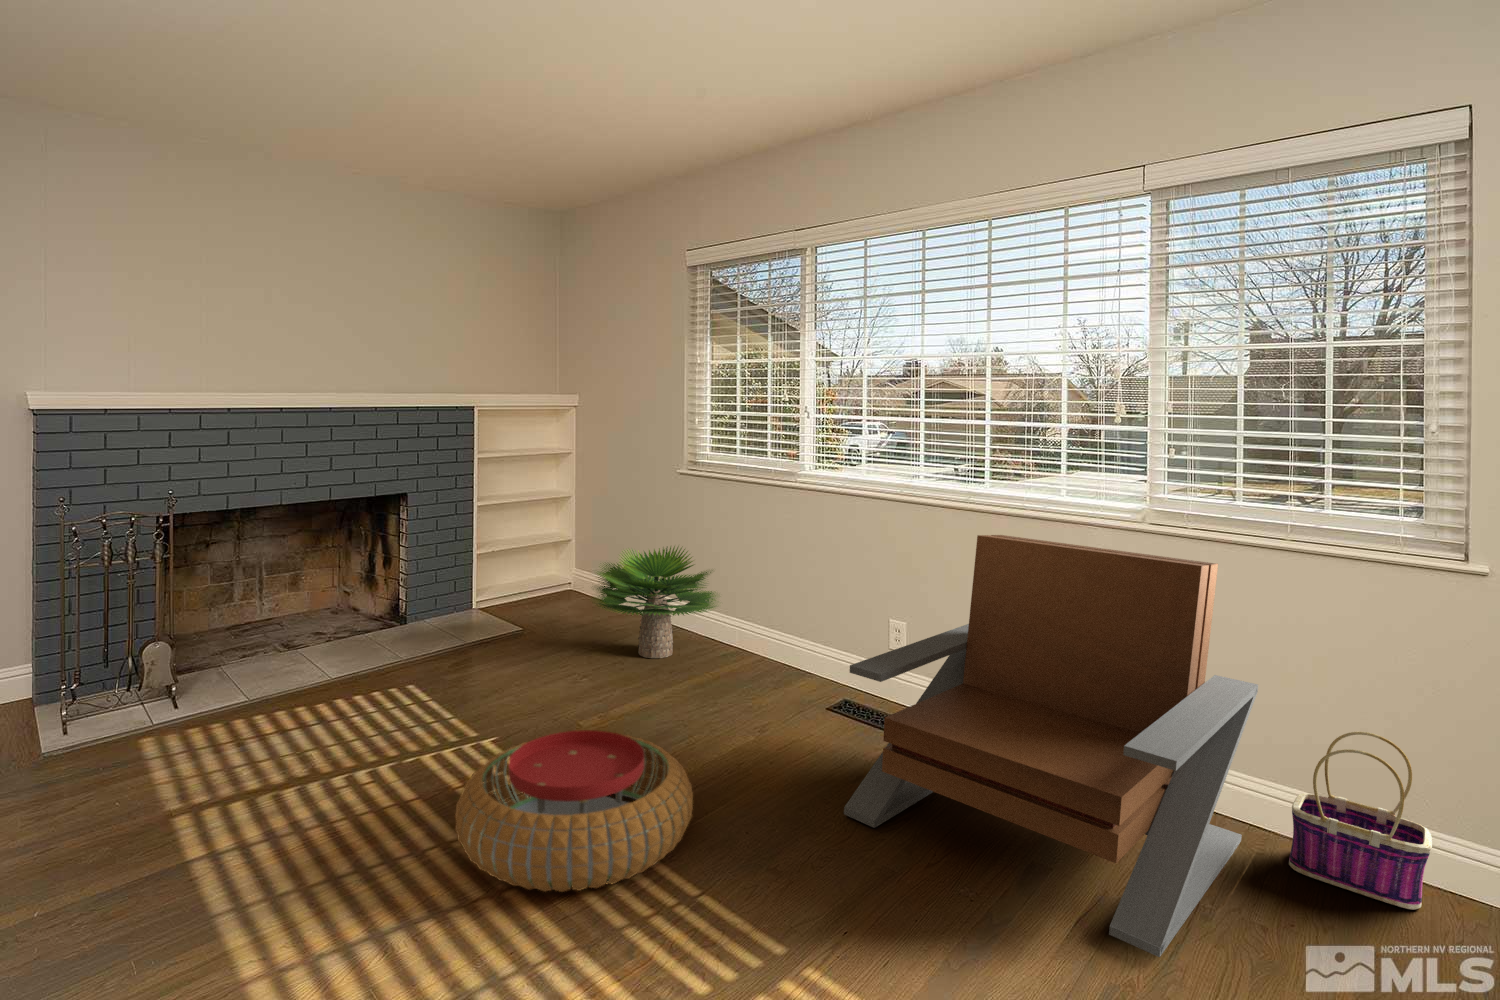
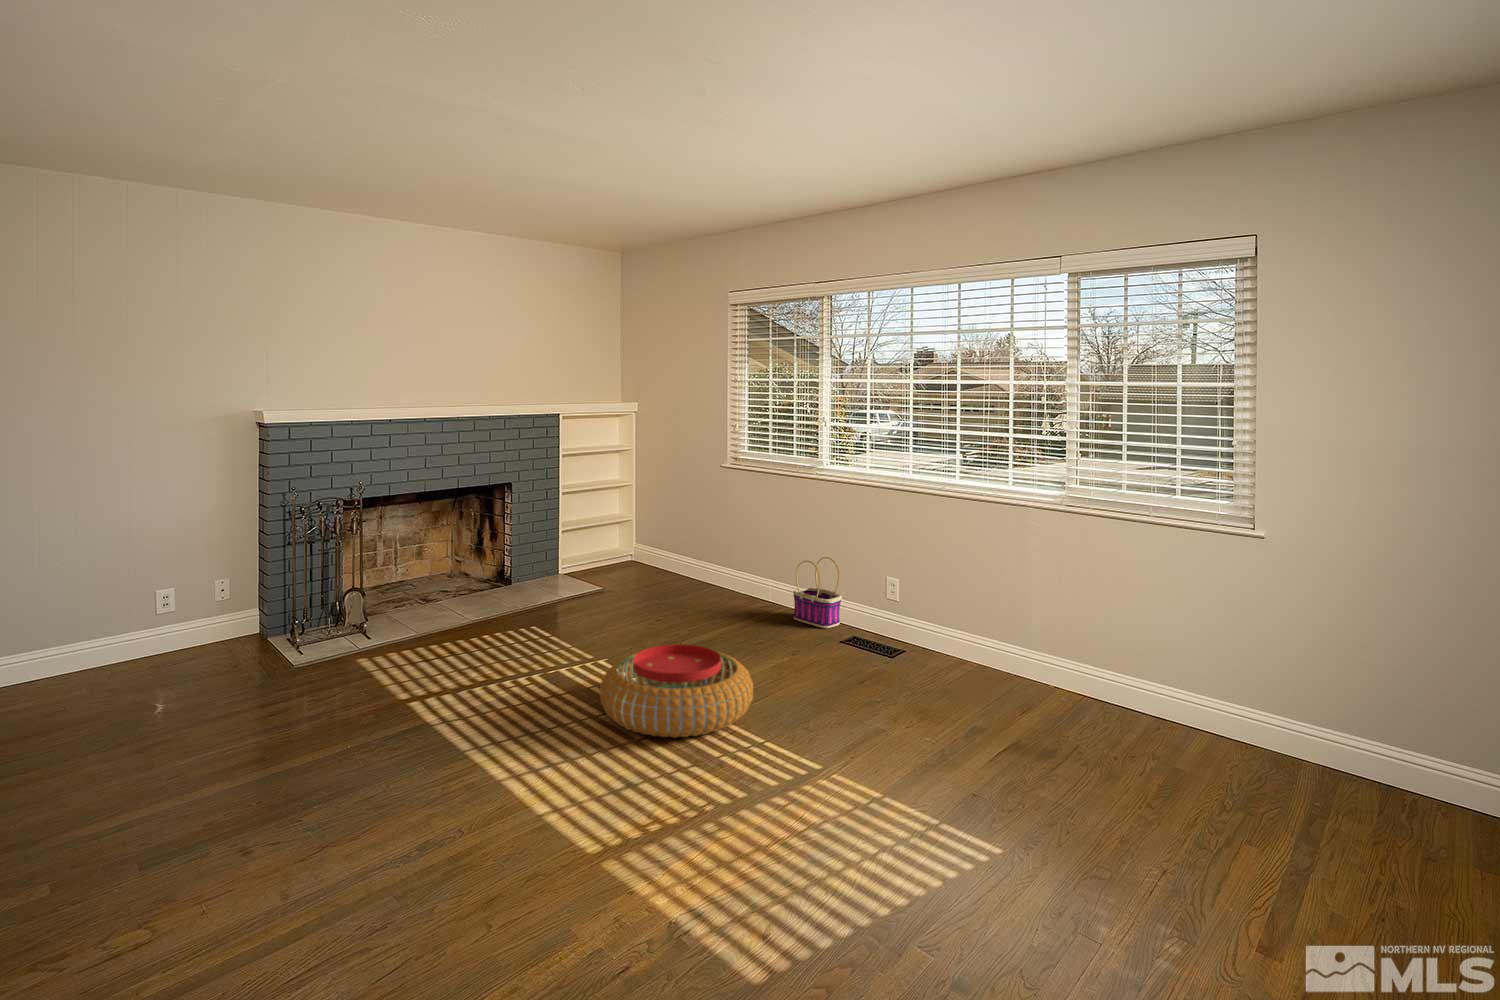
lounge chair: present [844,535,1258,957] -> none [853,512,1130,768]
potted plant: present [596,546,716,658] -> none [657,521,760,608]
basket: present [1289,732,1432,910] -> present [793,557,842,628]

